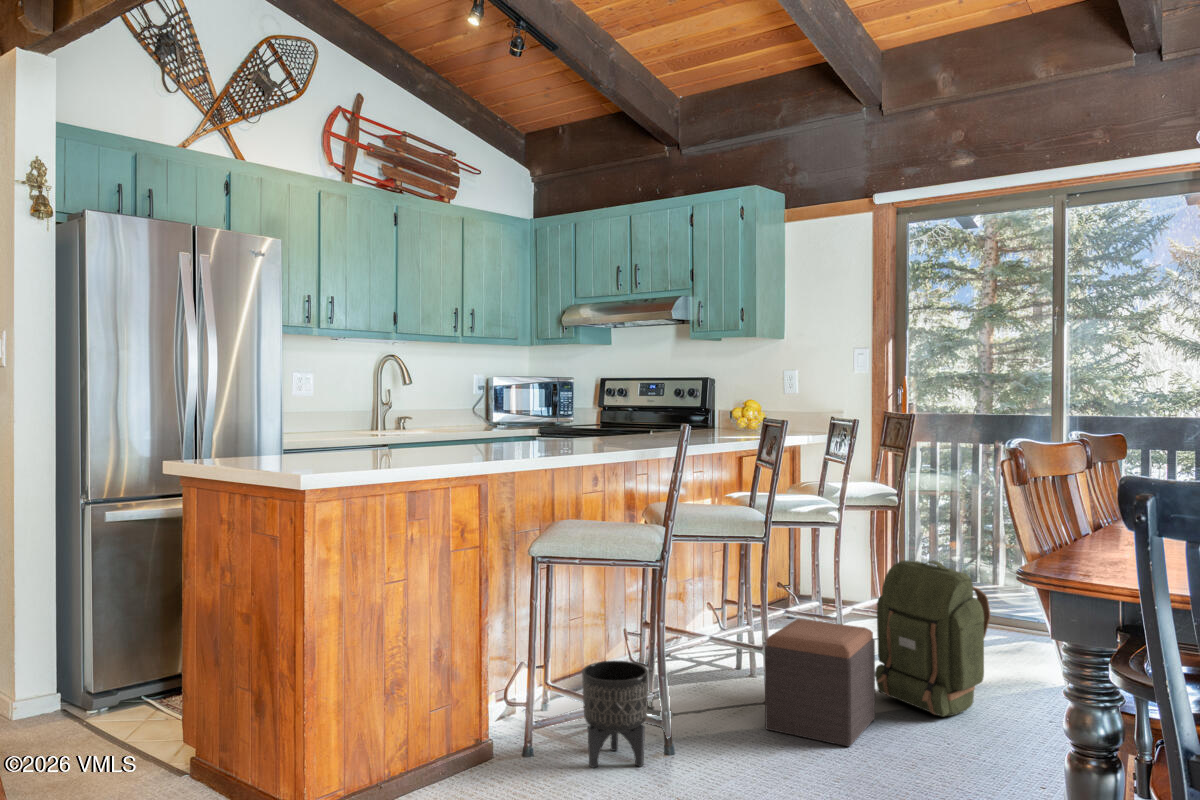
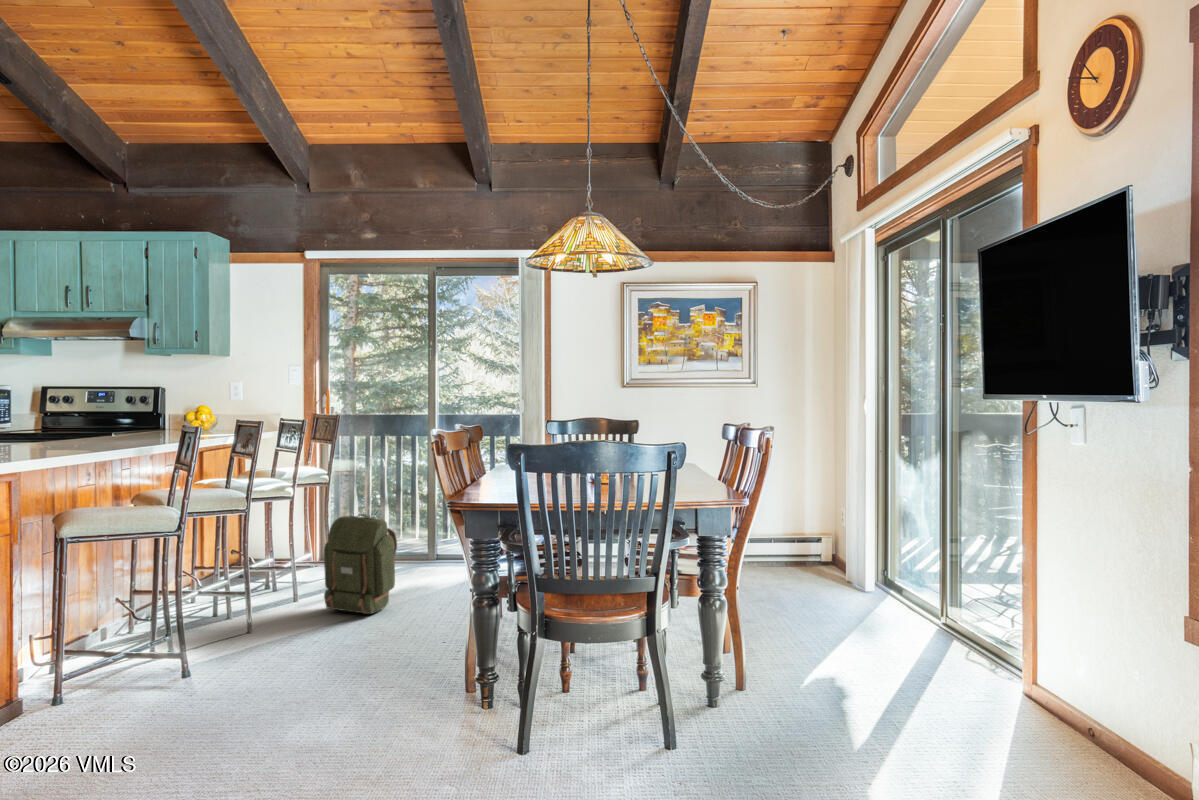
footstool: present [765,619,875,747] -> none [250,564,327,646]
planter: present [582,661,648,768] -> none [107,615,167,699]

